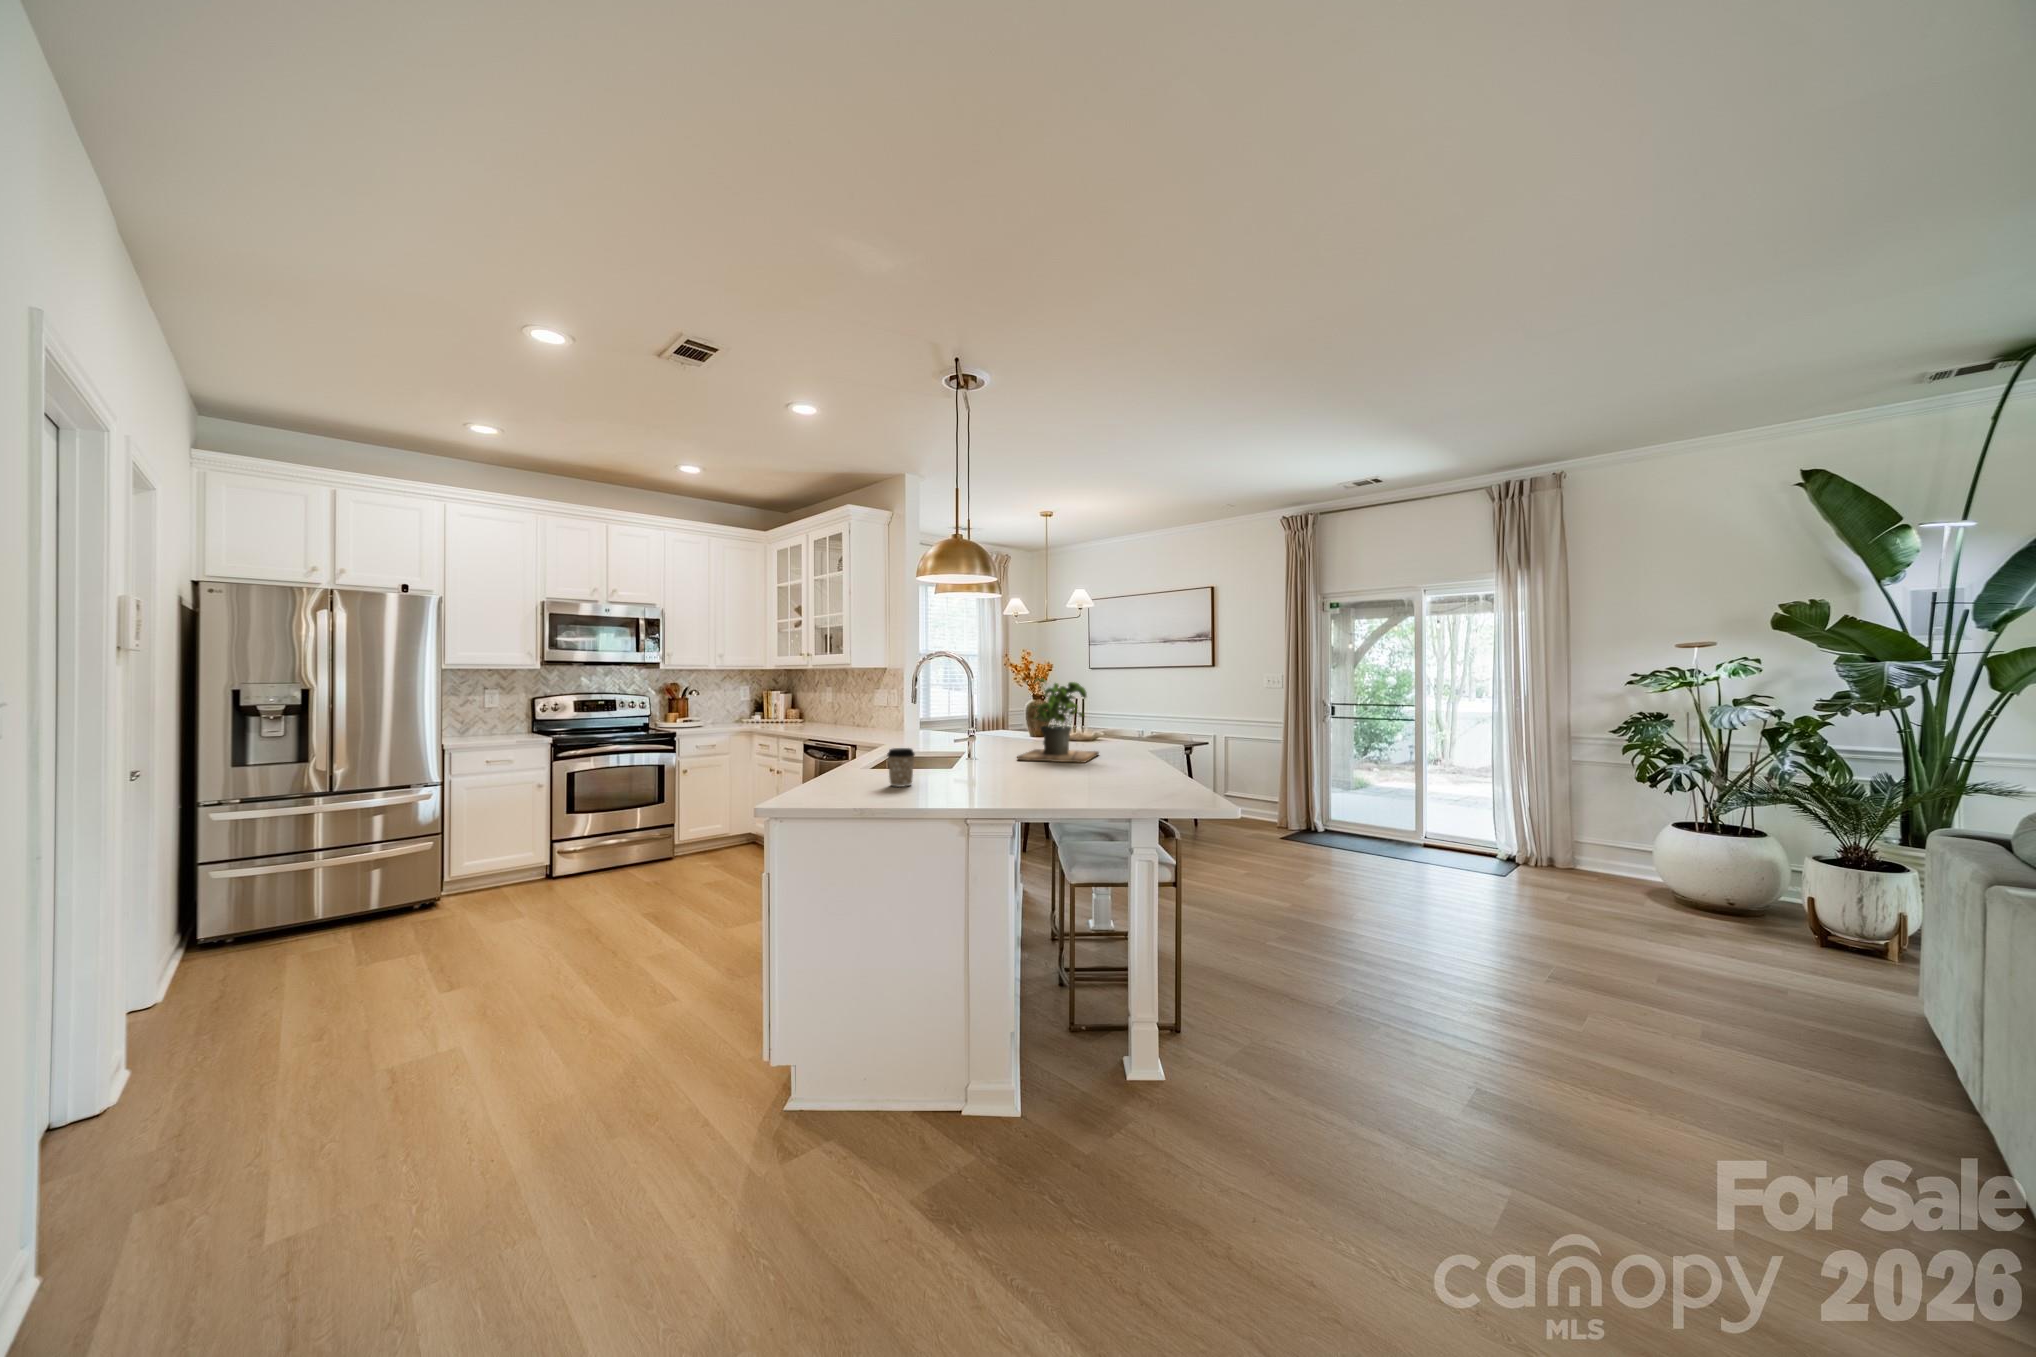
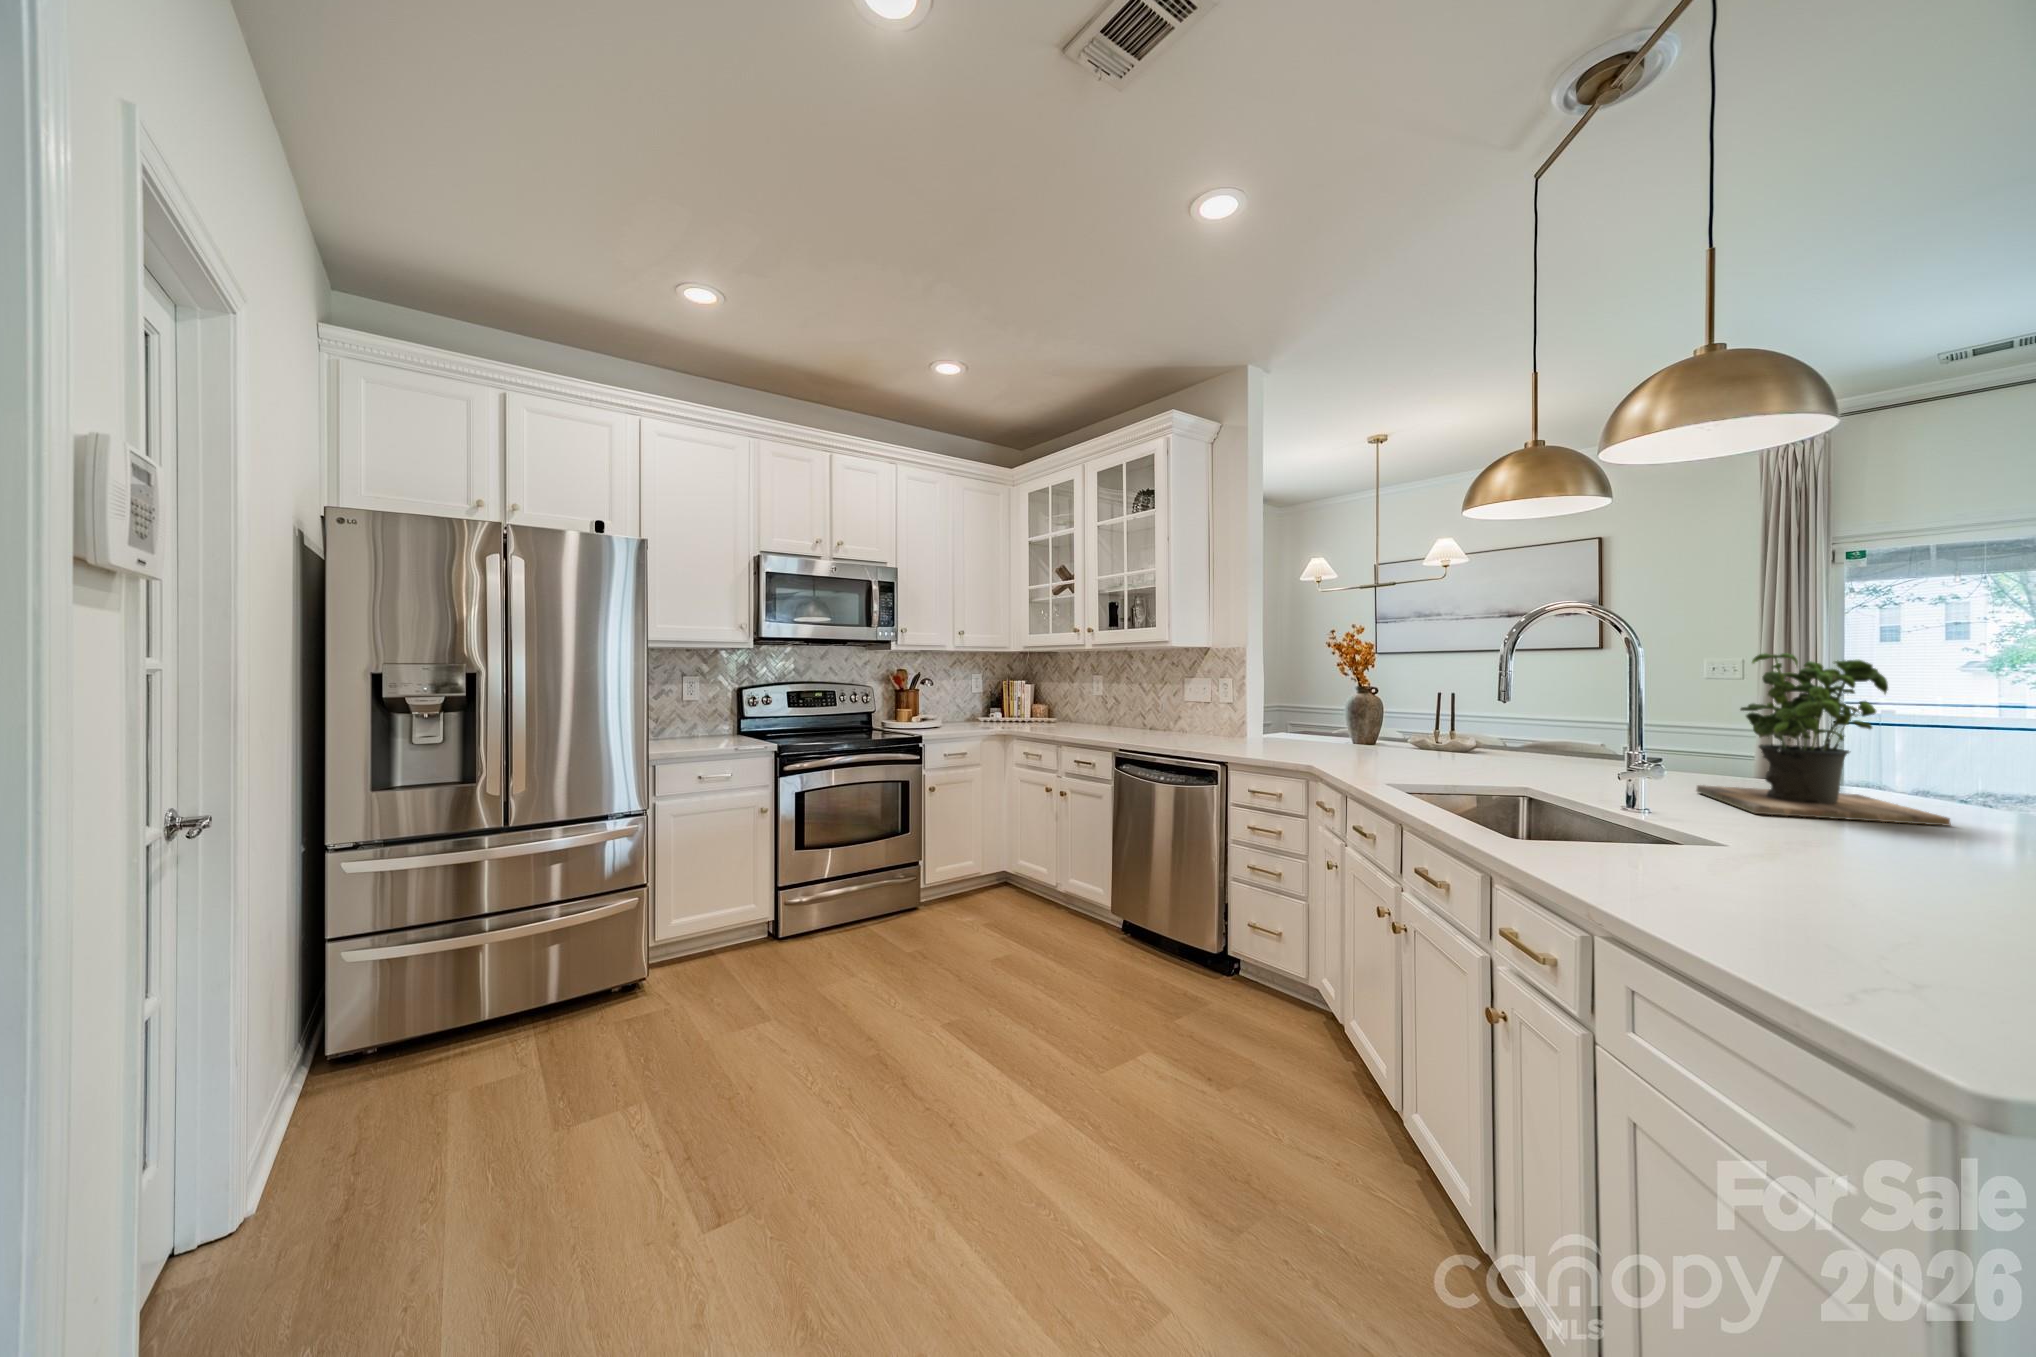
coffee cup: present [887,748,915,787] -> none [1823,813,1932,918]

